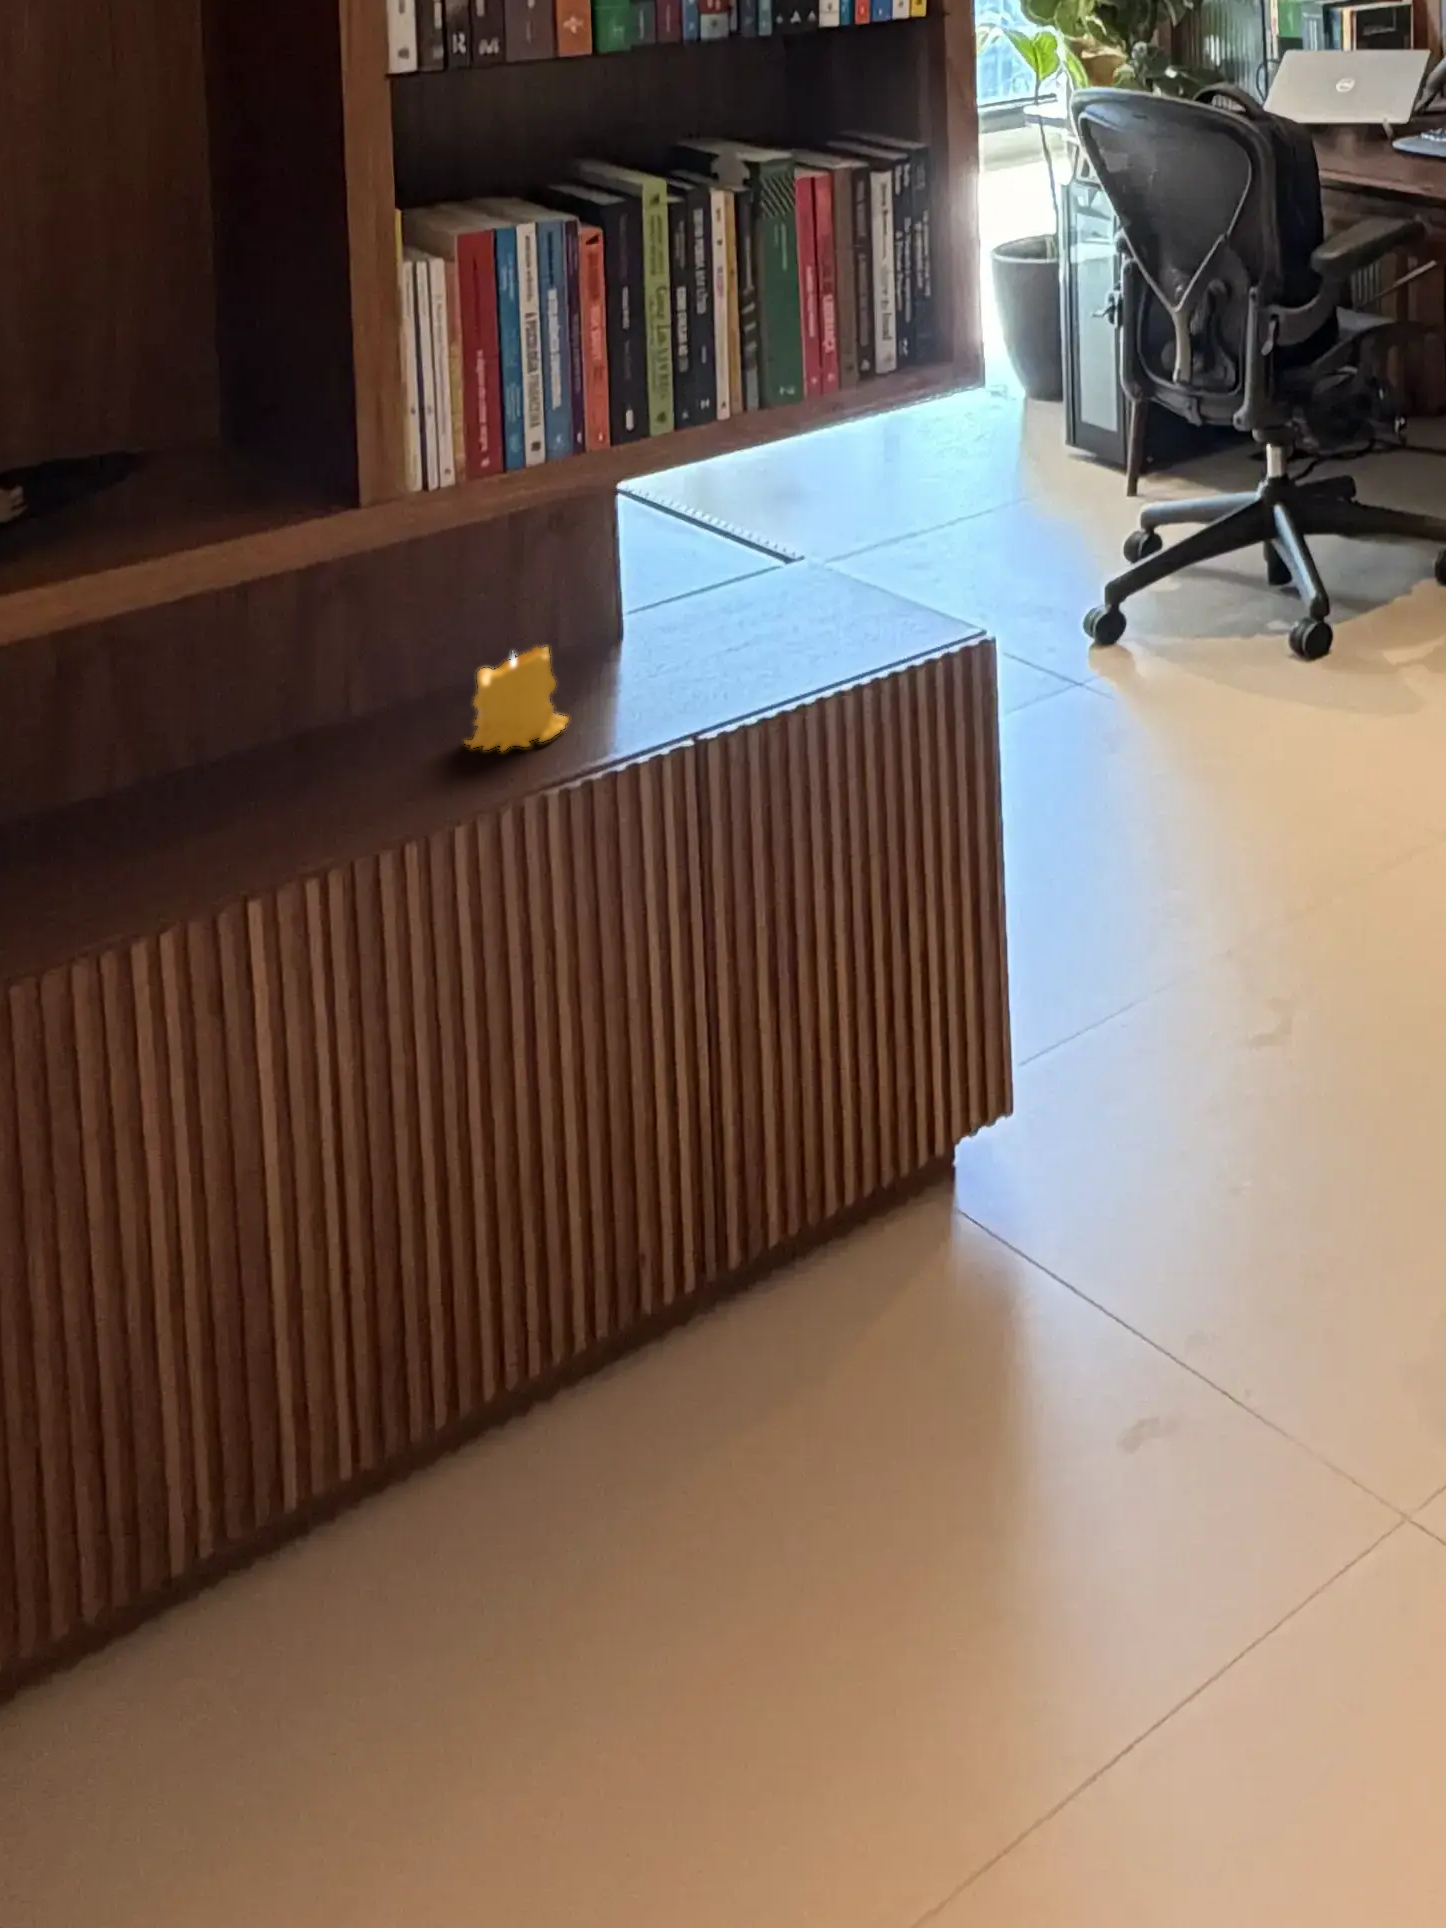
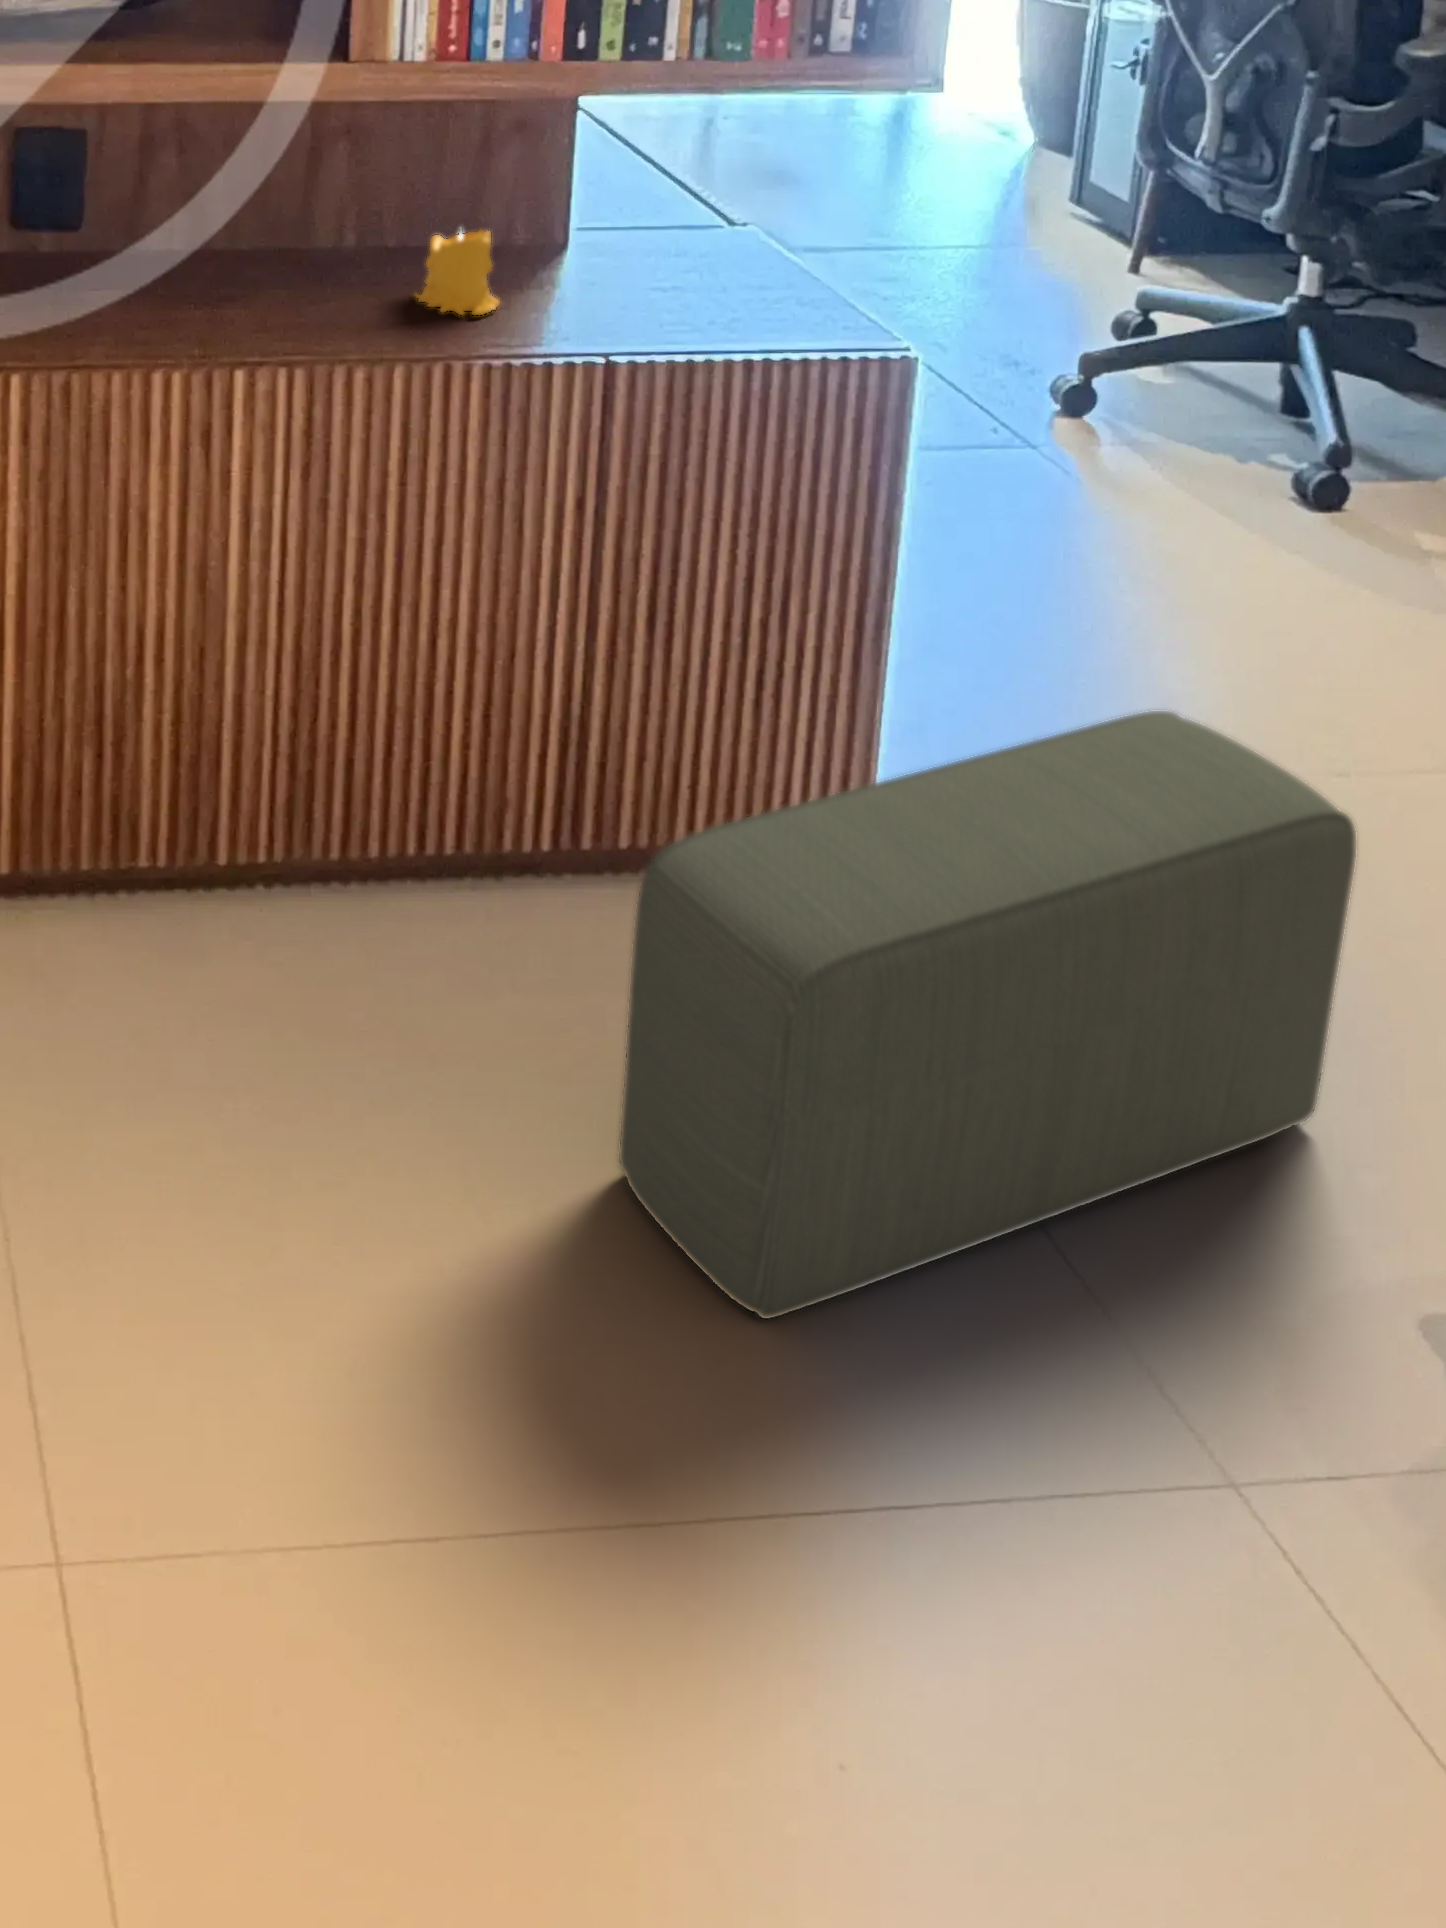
pouf: none [827,879,1407,1635] -> present [619,711,1356,1319]

